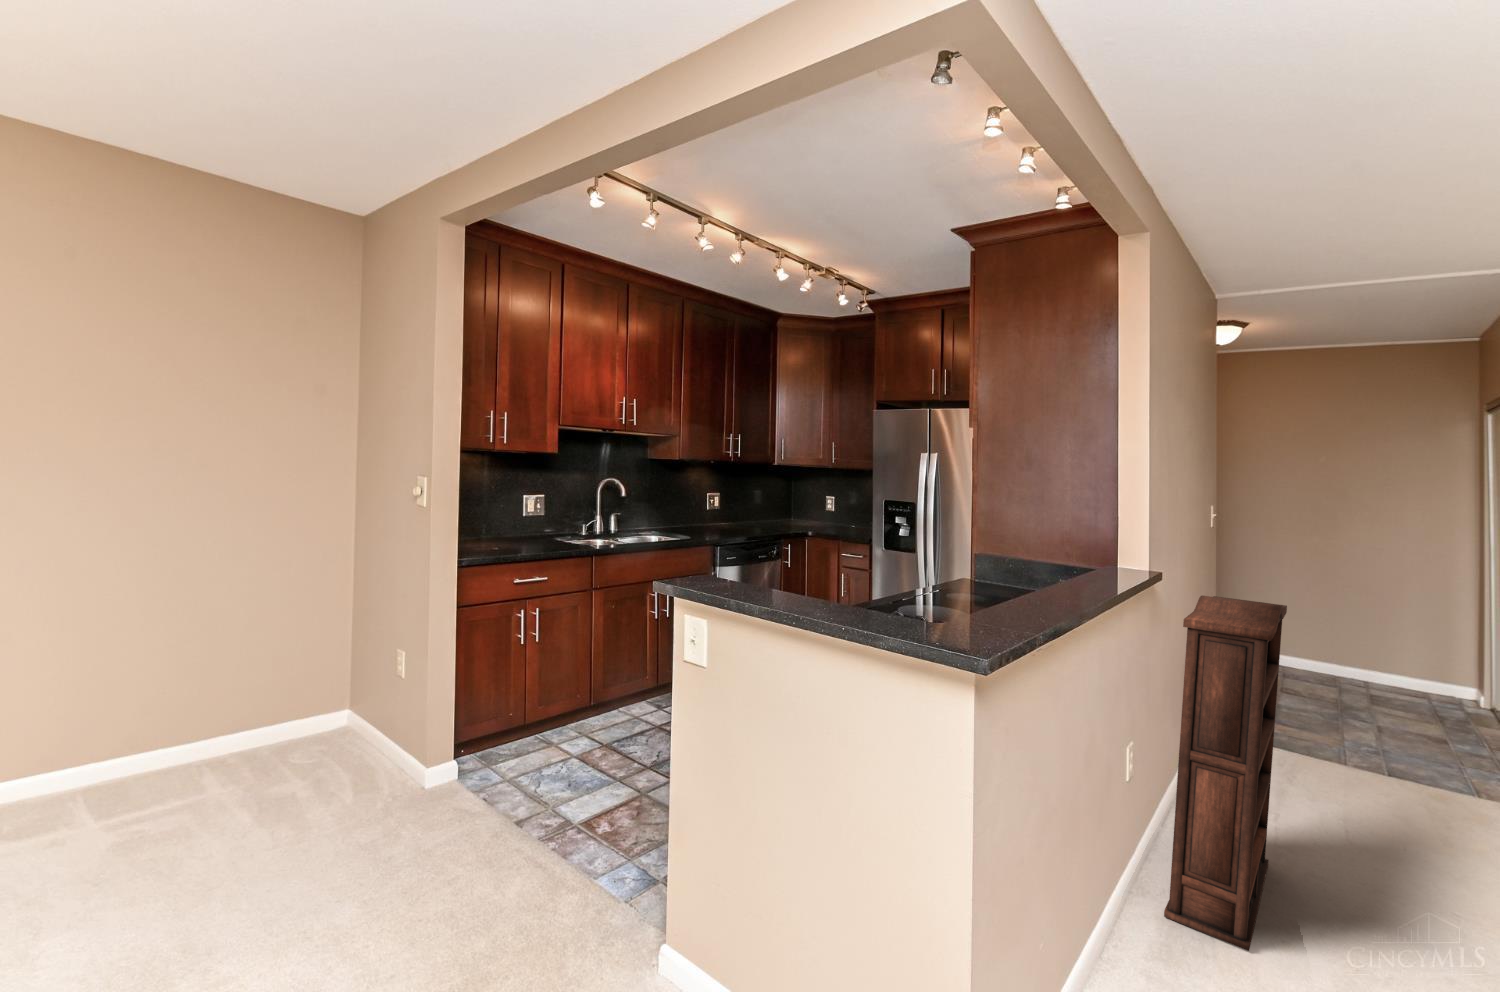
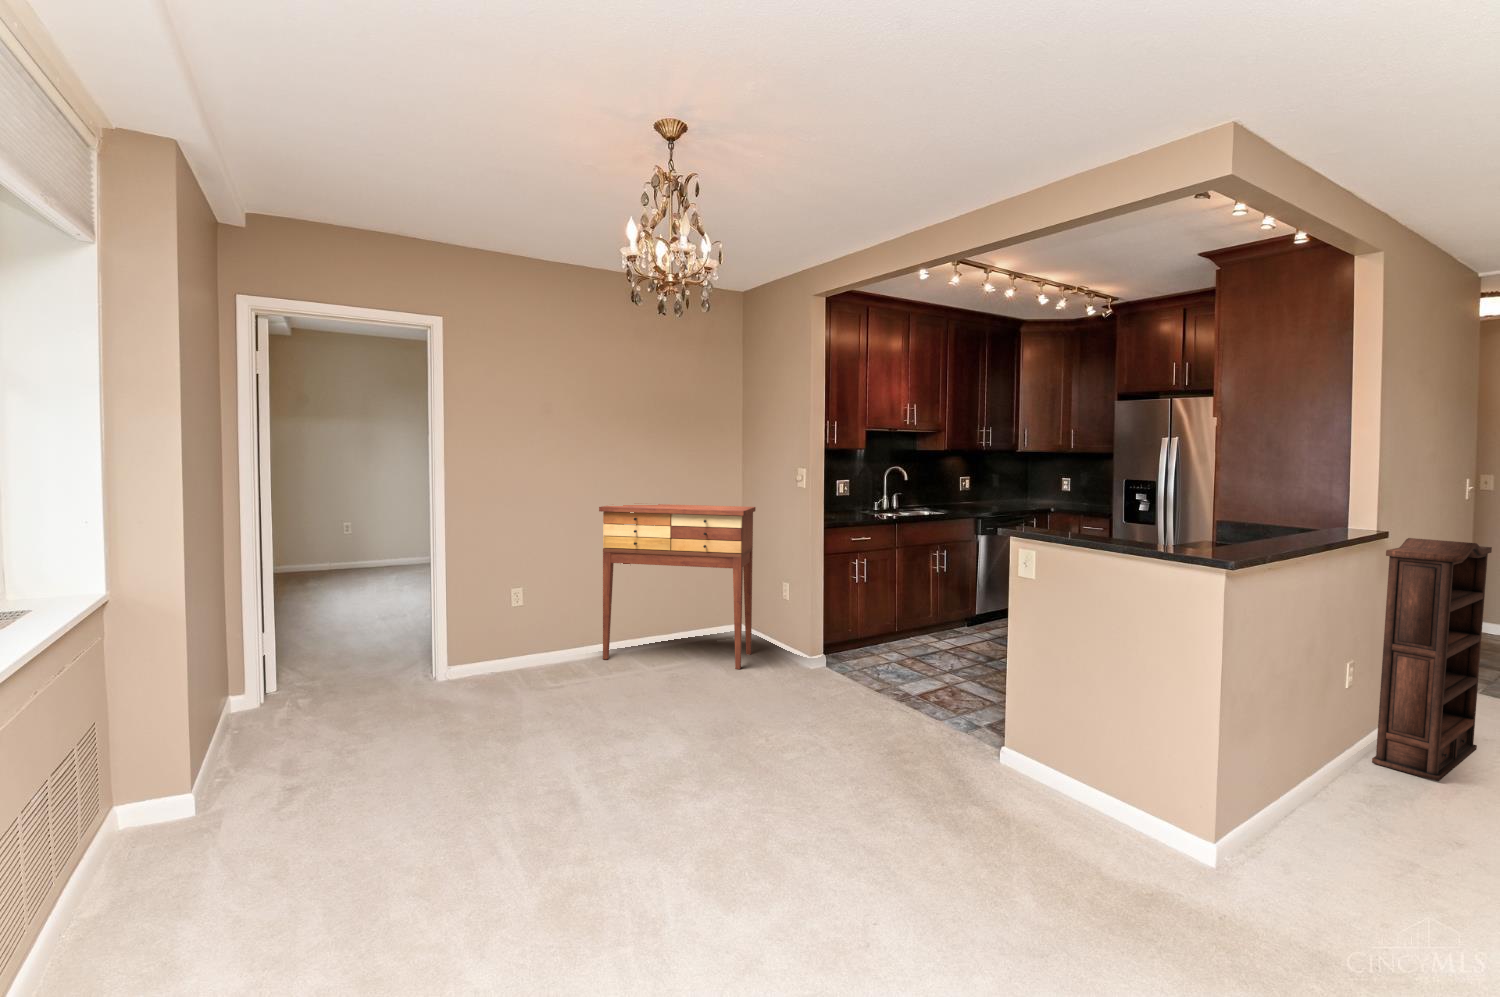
console table: none [57,531,364,797] -> present [599,504,756,669]

